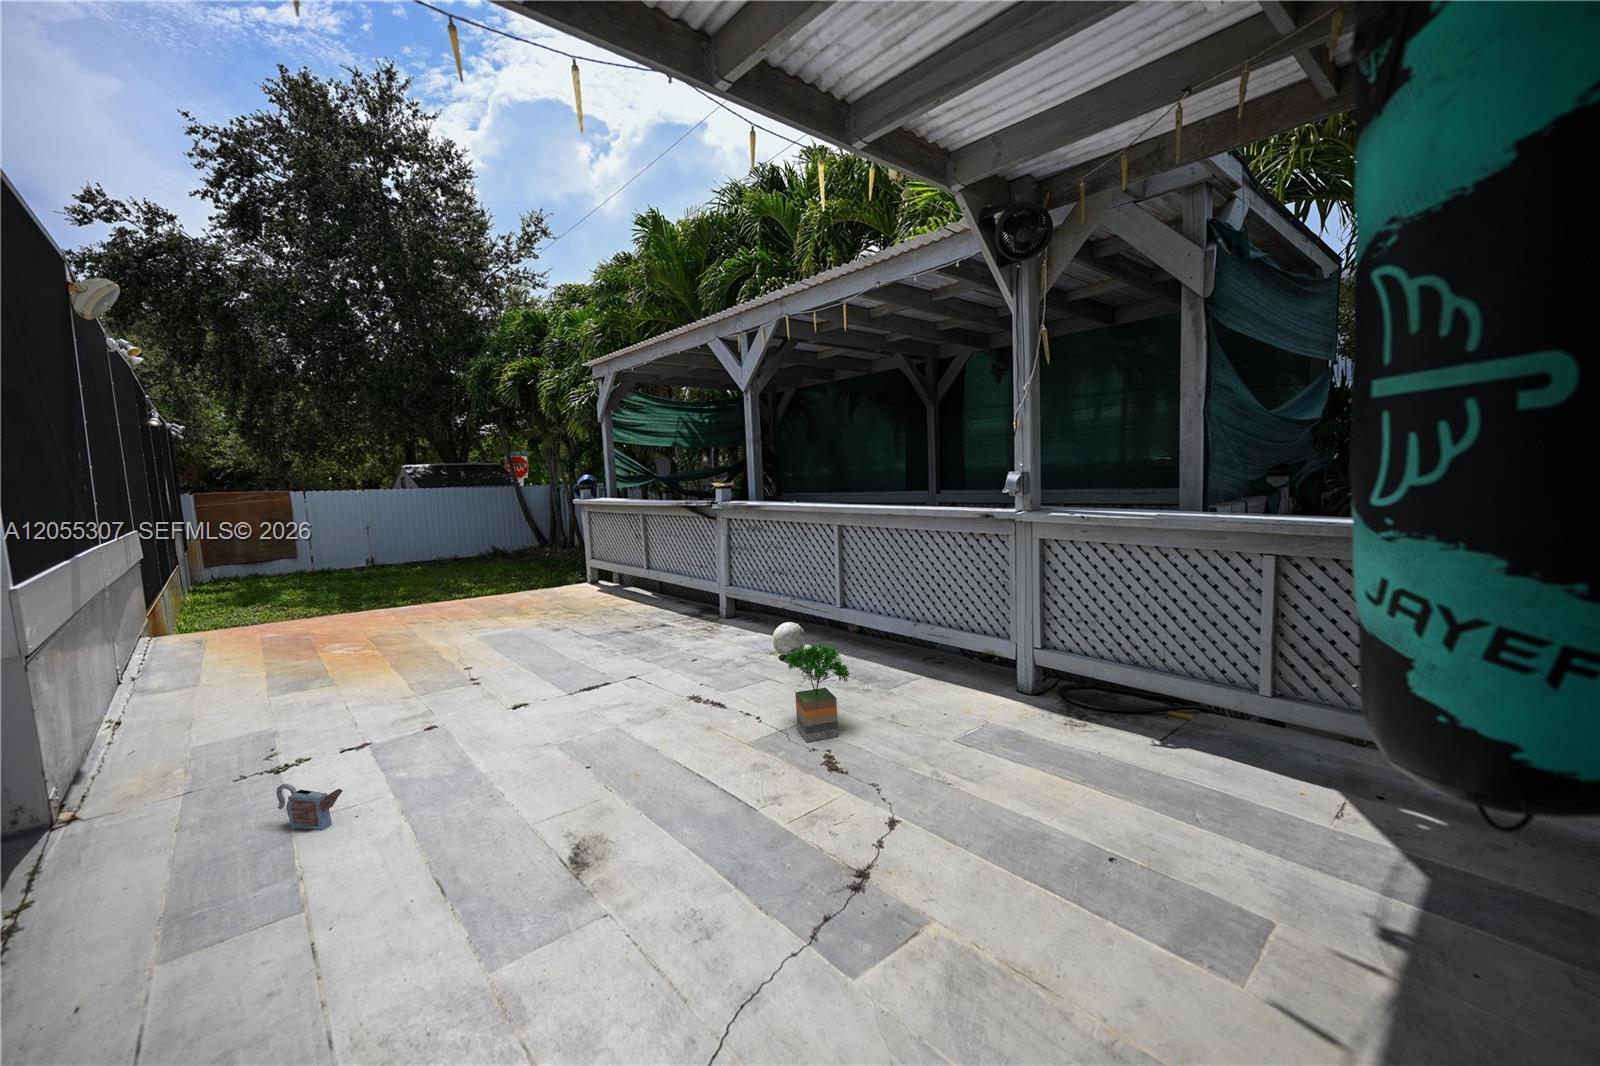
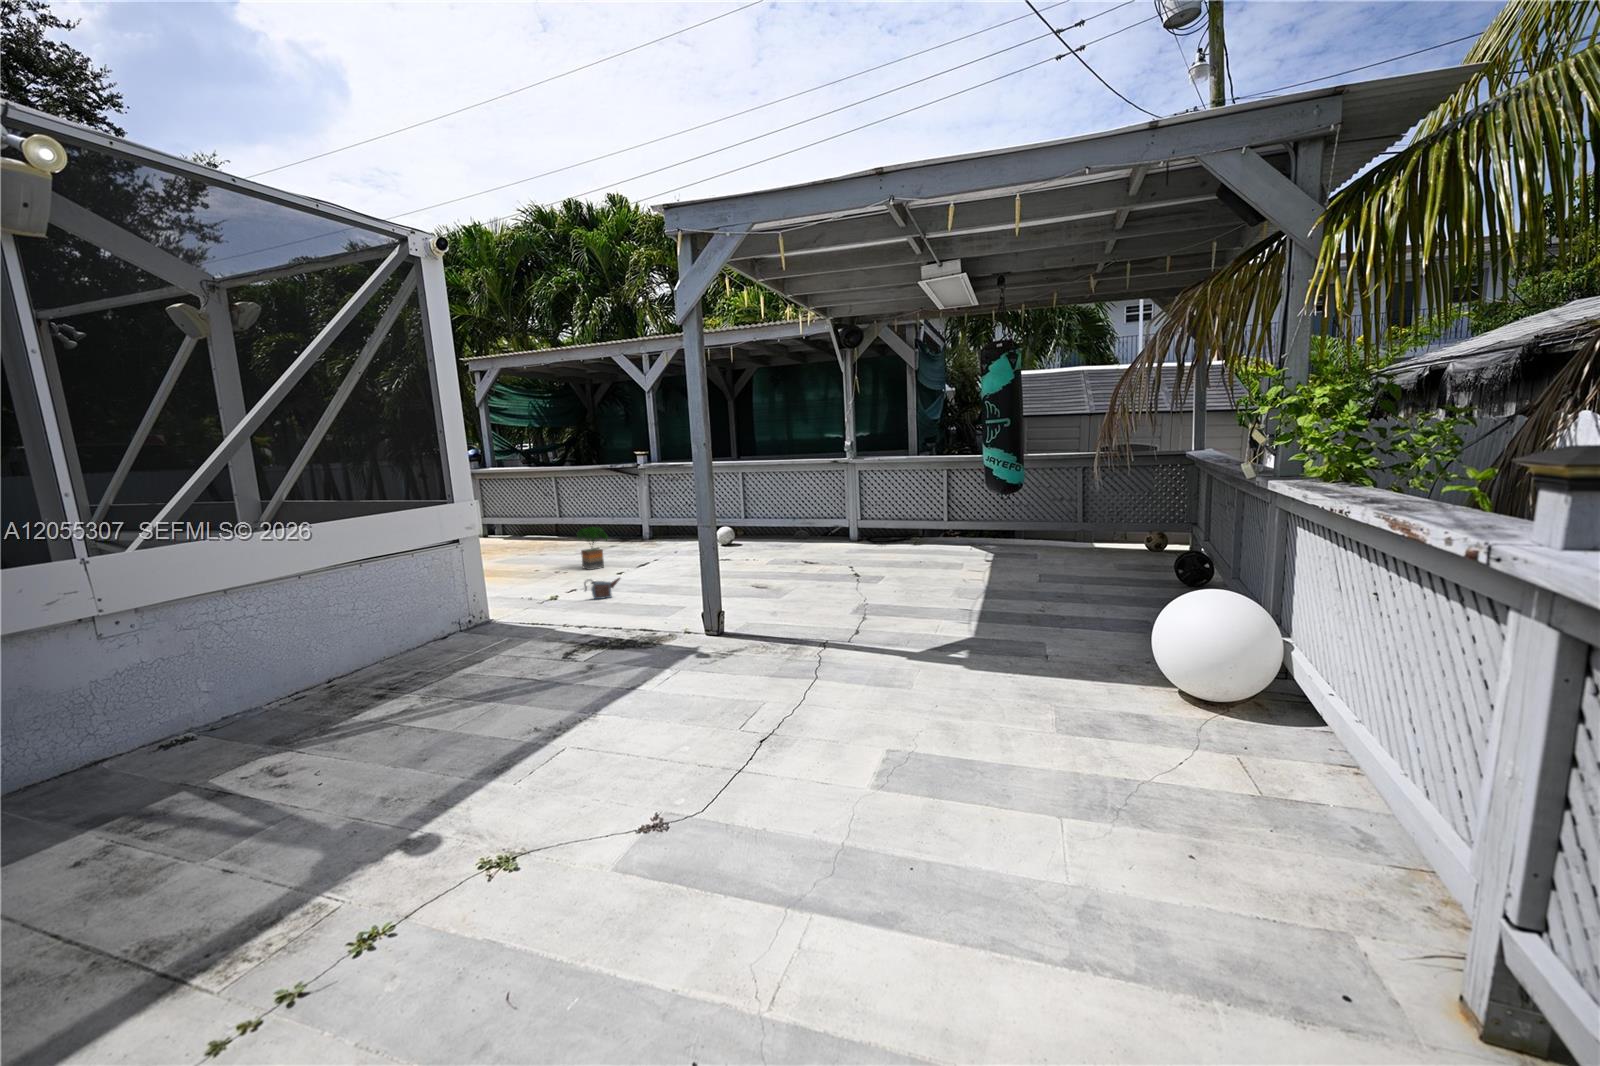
potted tree: present [785,644,849,742] -> present [577,527,608,570]

